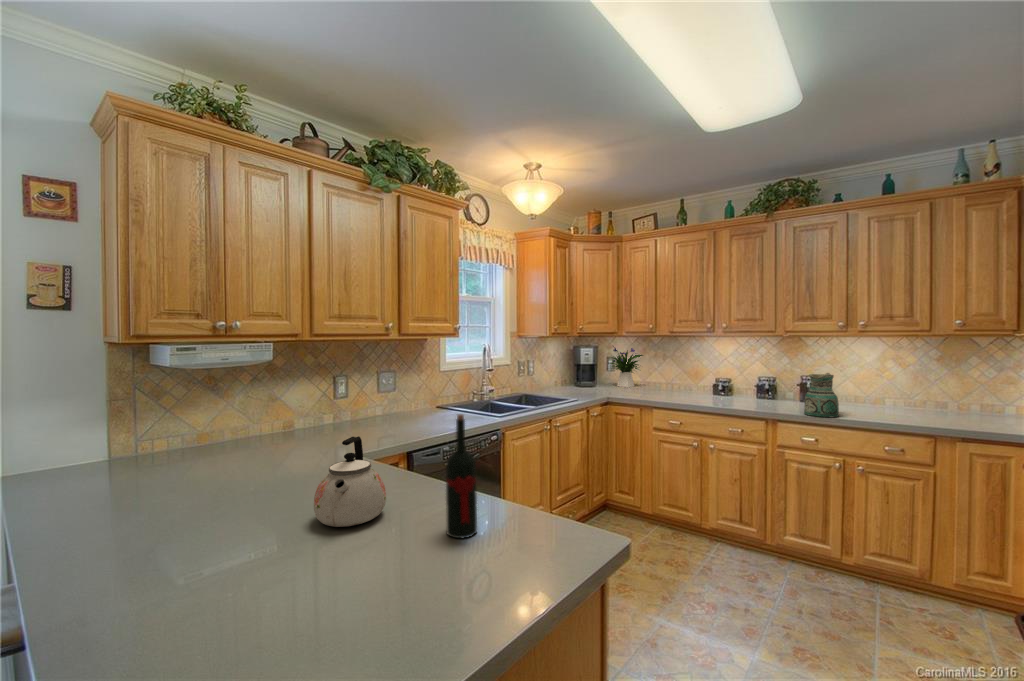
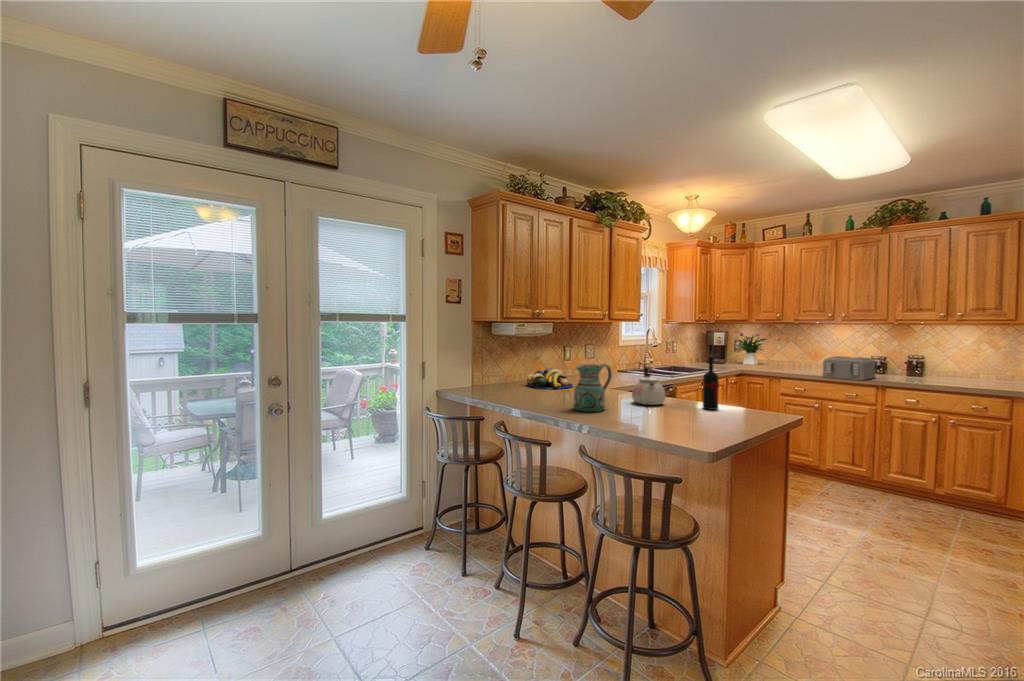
ceramic pitcher: present [804,373,839,417] -> present [573,363,612,412]
toaster: none [701,379,764,413] -> present [822,356,875,380]
fruit bowl: none [209,423,304,468] -> present [527,369,573,389]

